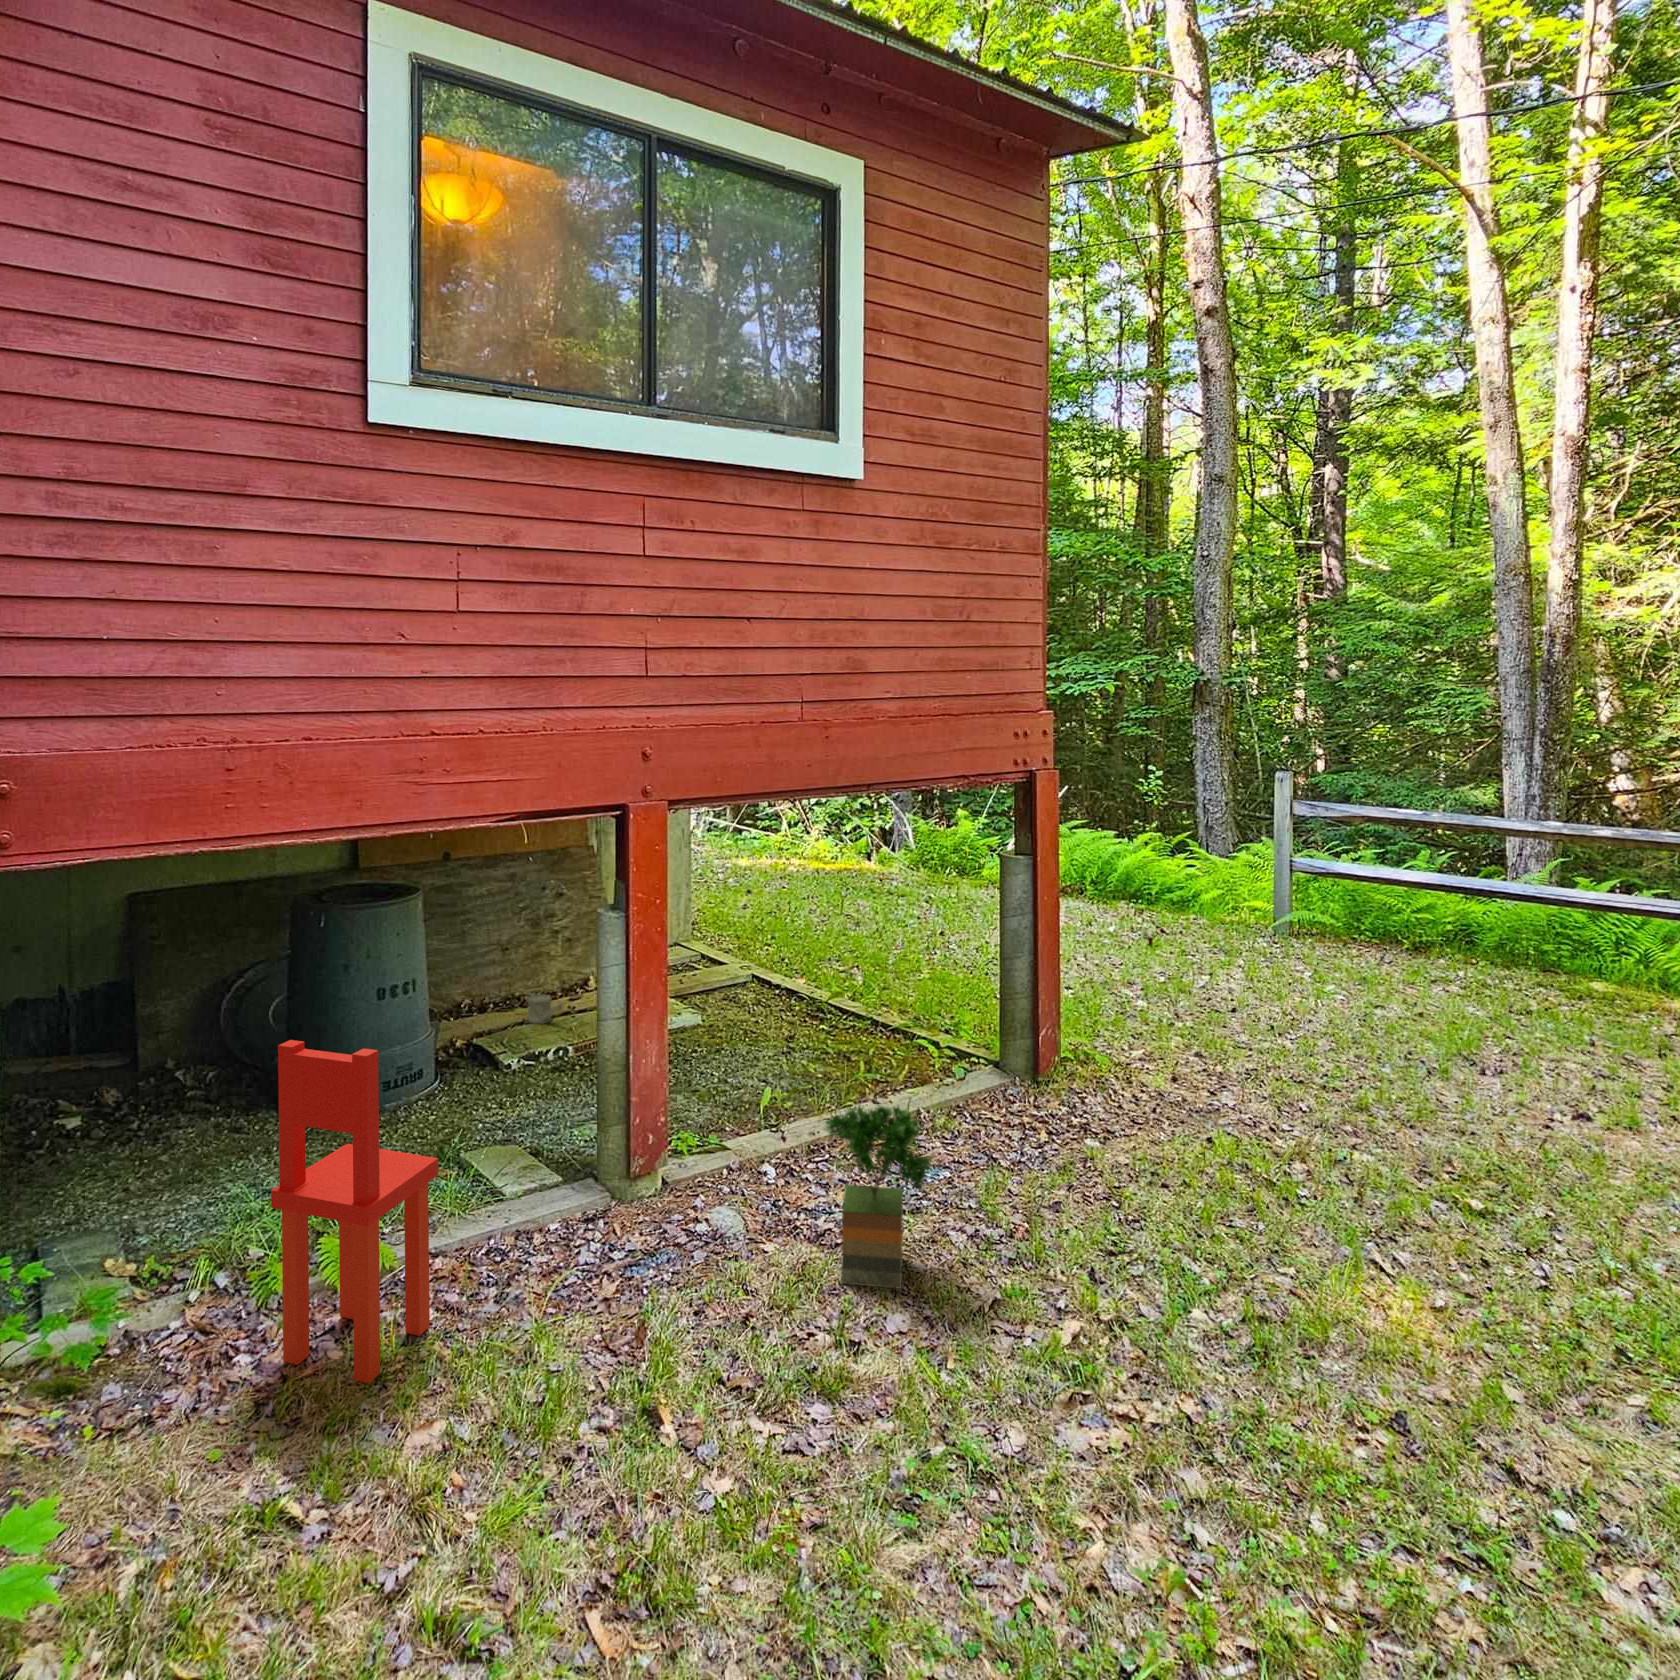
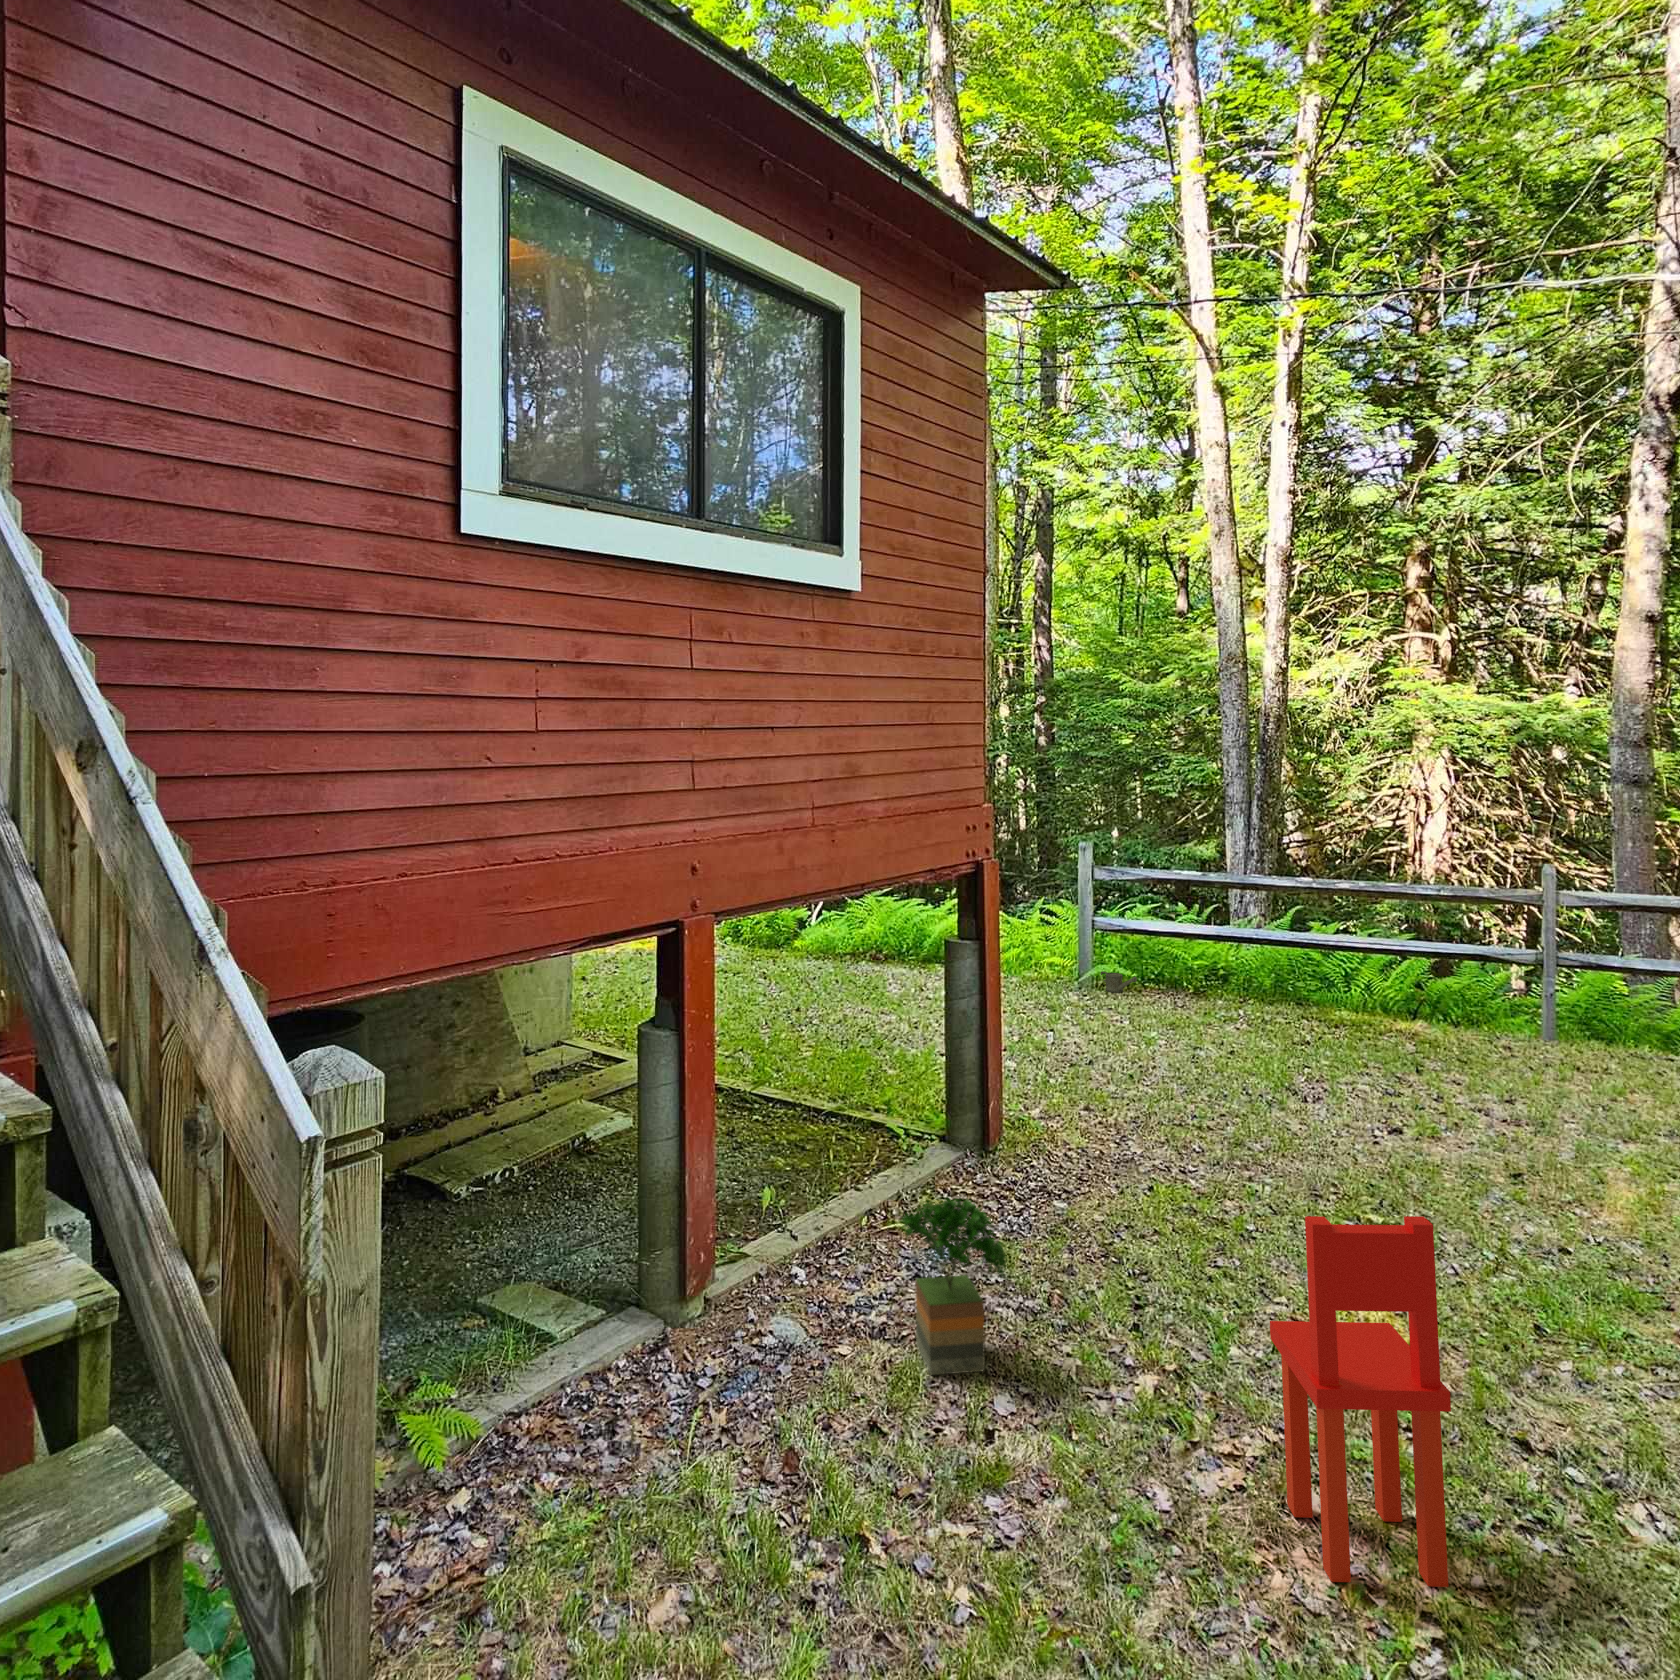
watering can: present [527,993,563,1024] -> present [1101,971,1137,993]
chair: present [271,1040,438,1383] -> present [1270,1216,1451,1587]

